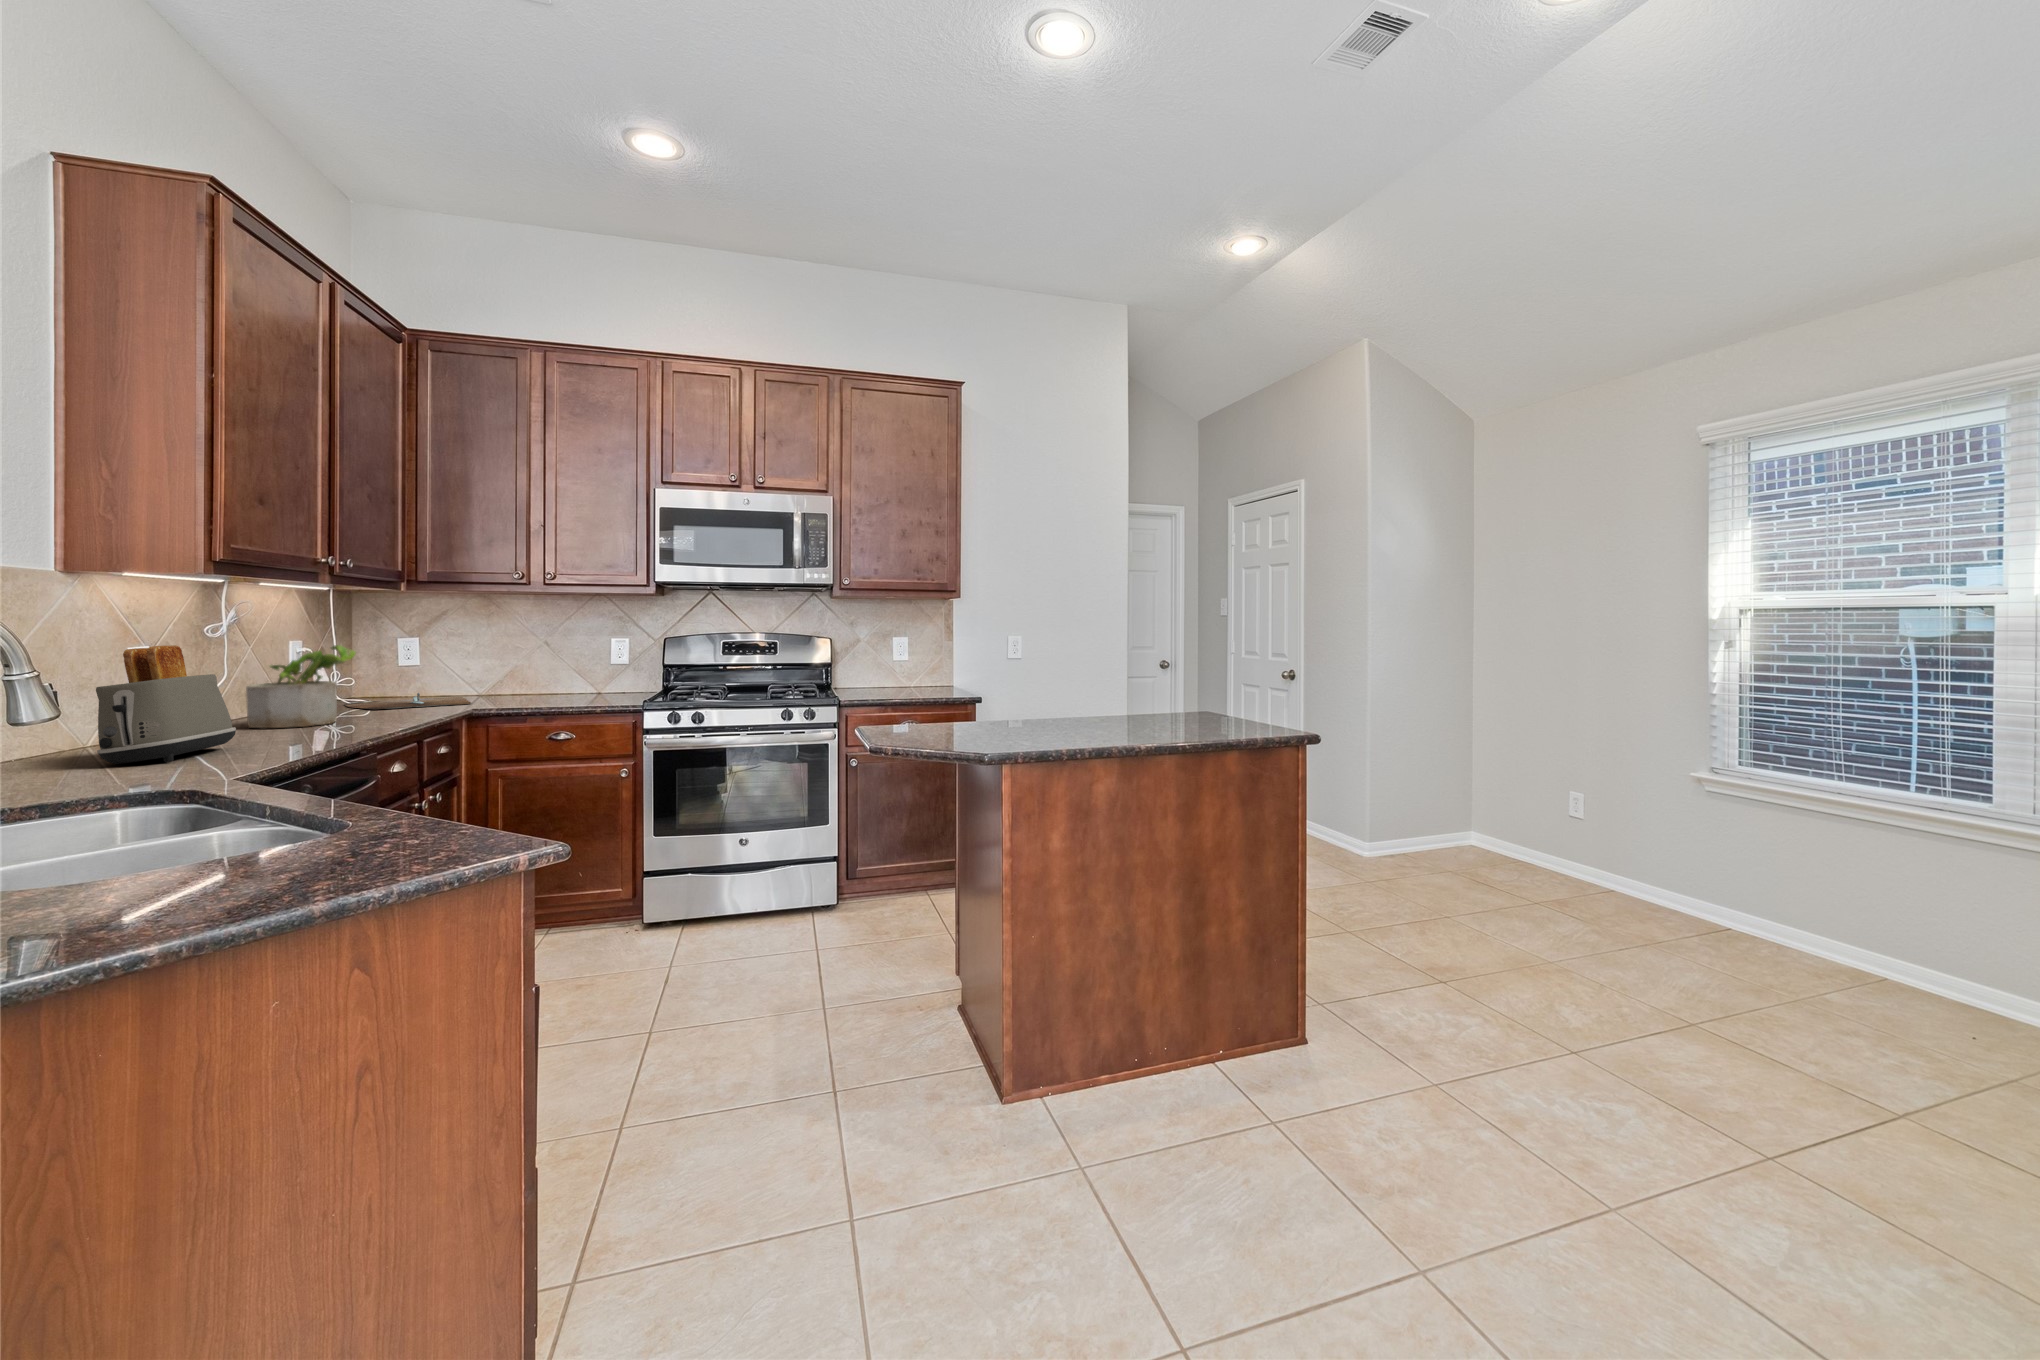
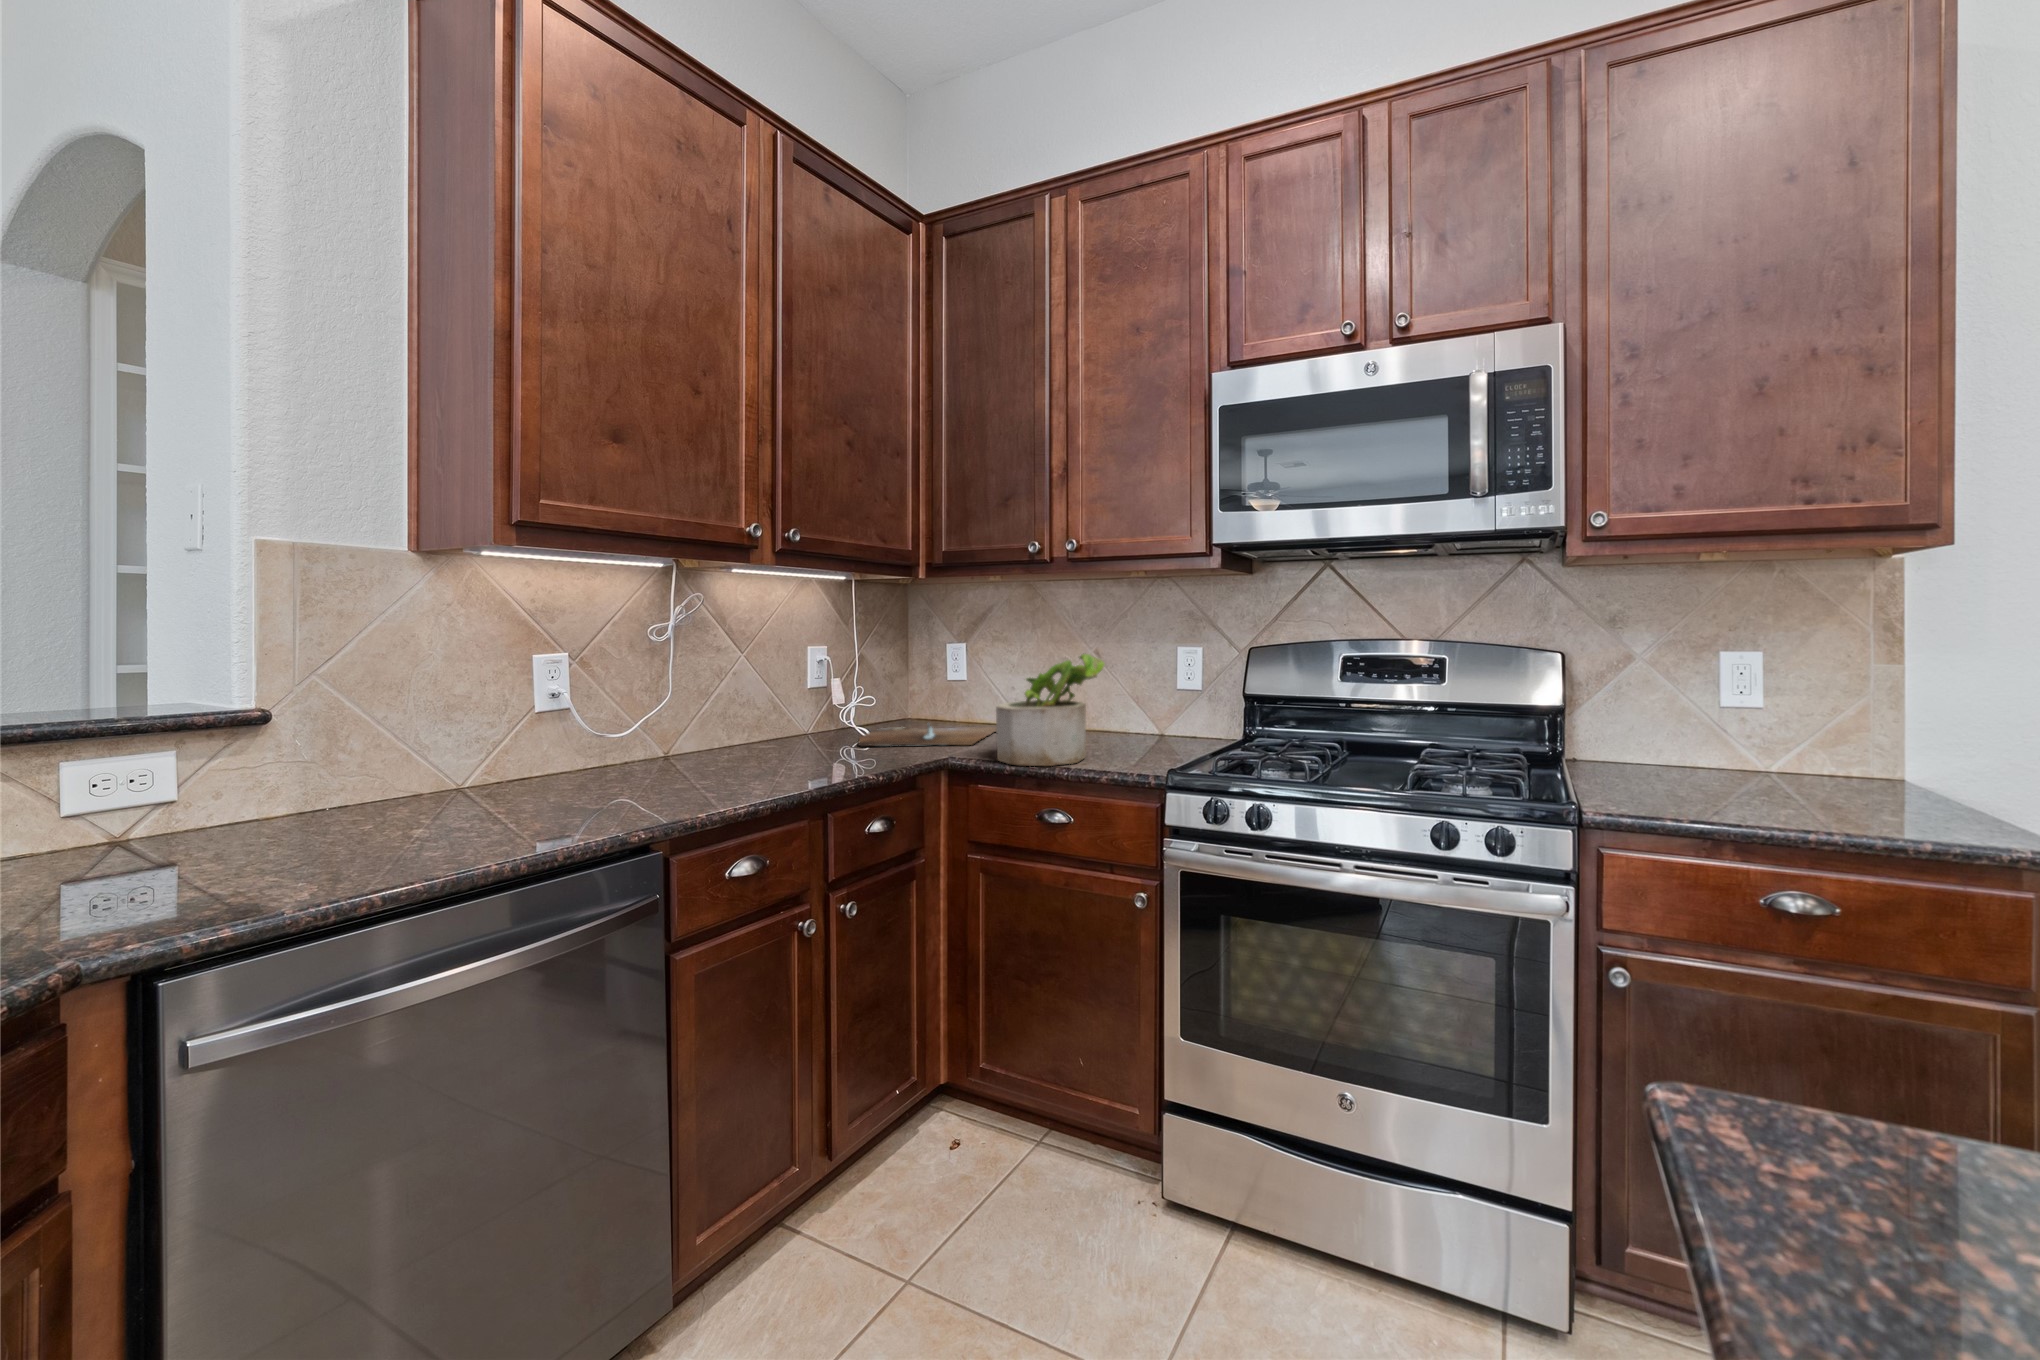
toaster: present [96,645,236,764] -> none [198,664,464,870]
potted plant: present [246,645,356,728] -> present [996,654,1104,766]

